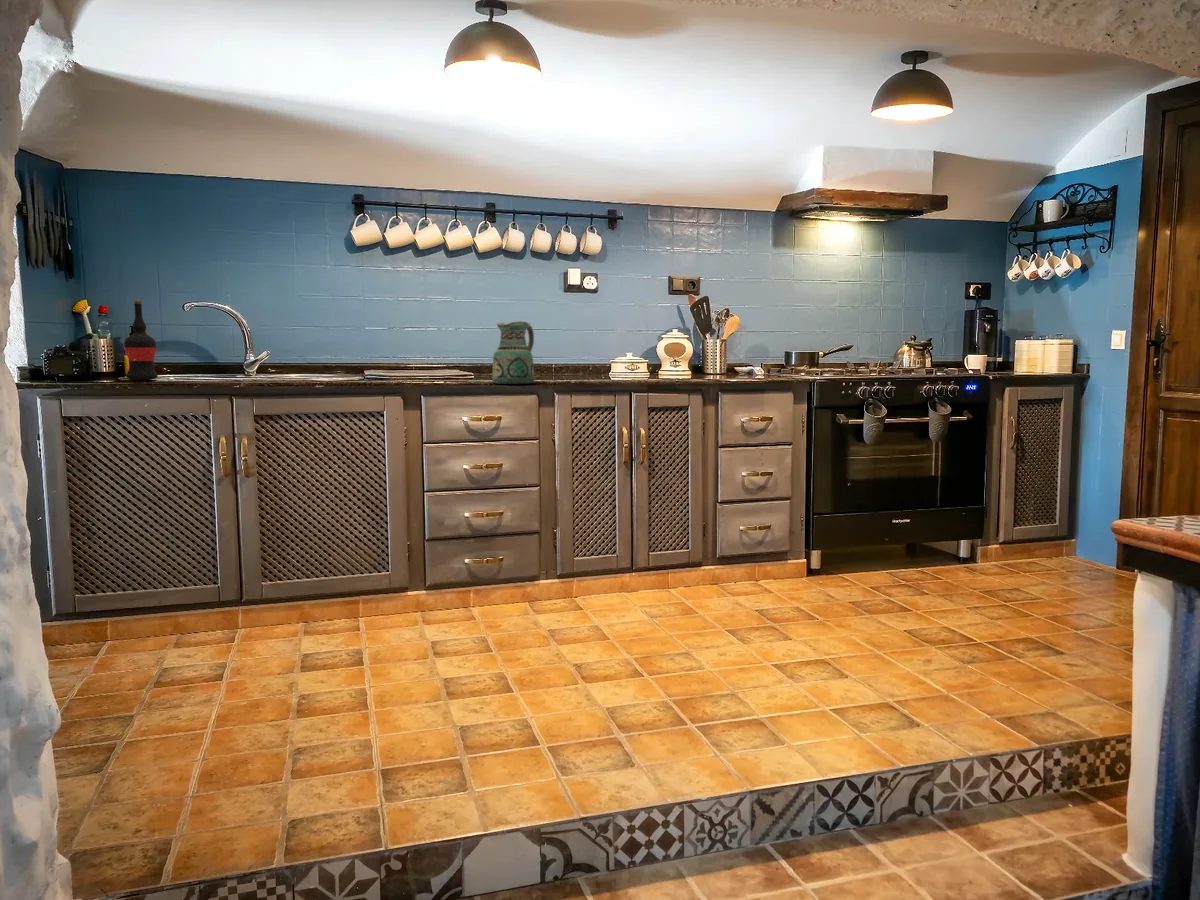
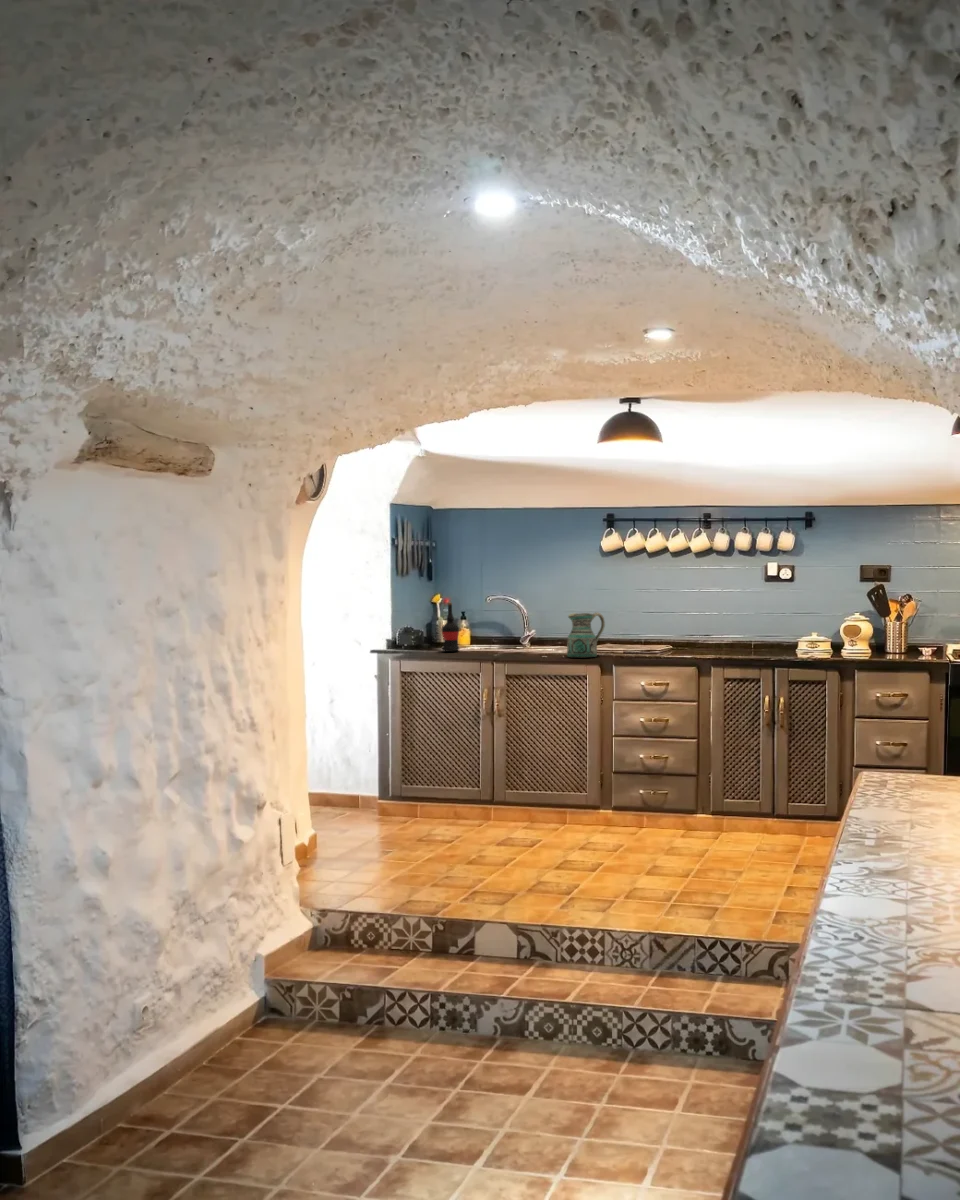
ceramic pitcher: present [492,321,534,383] -> present [567,613,605,657]

